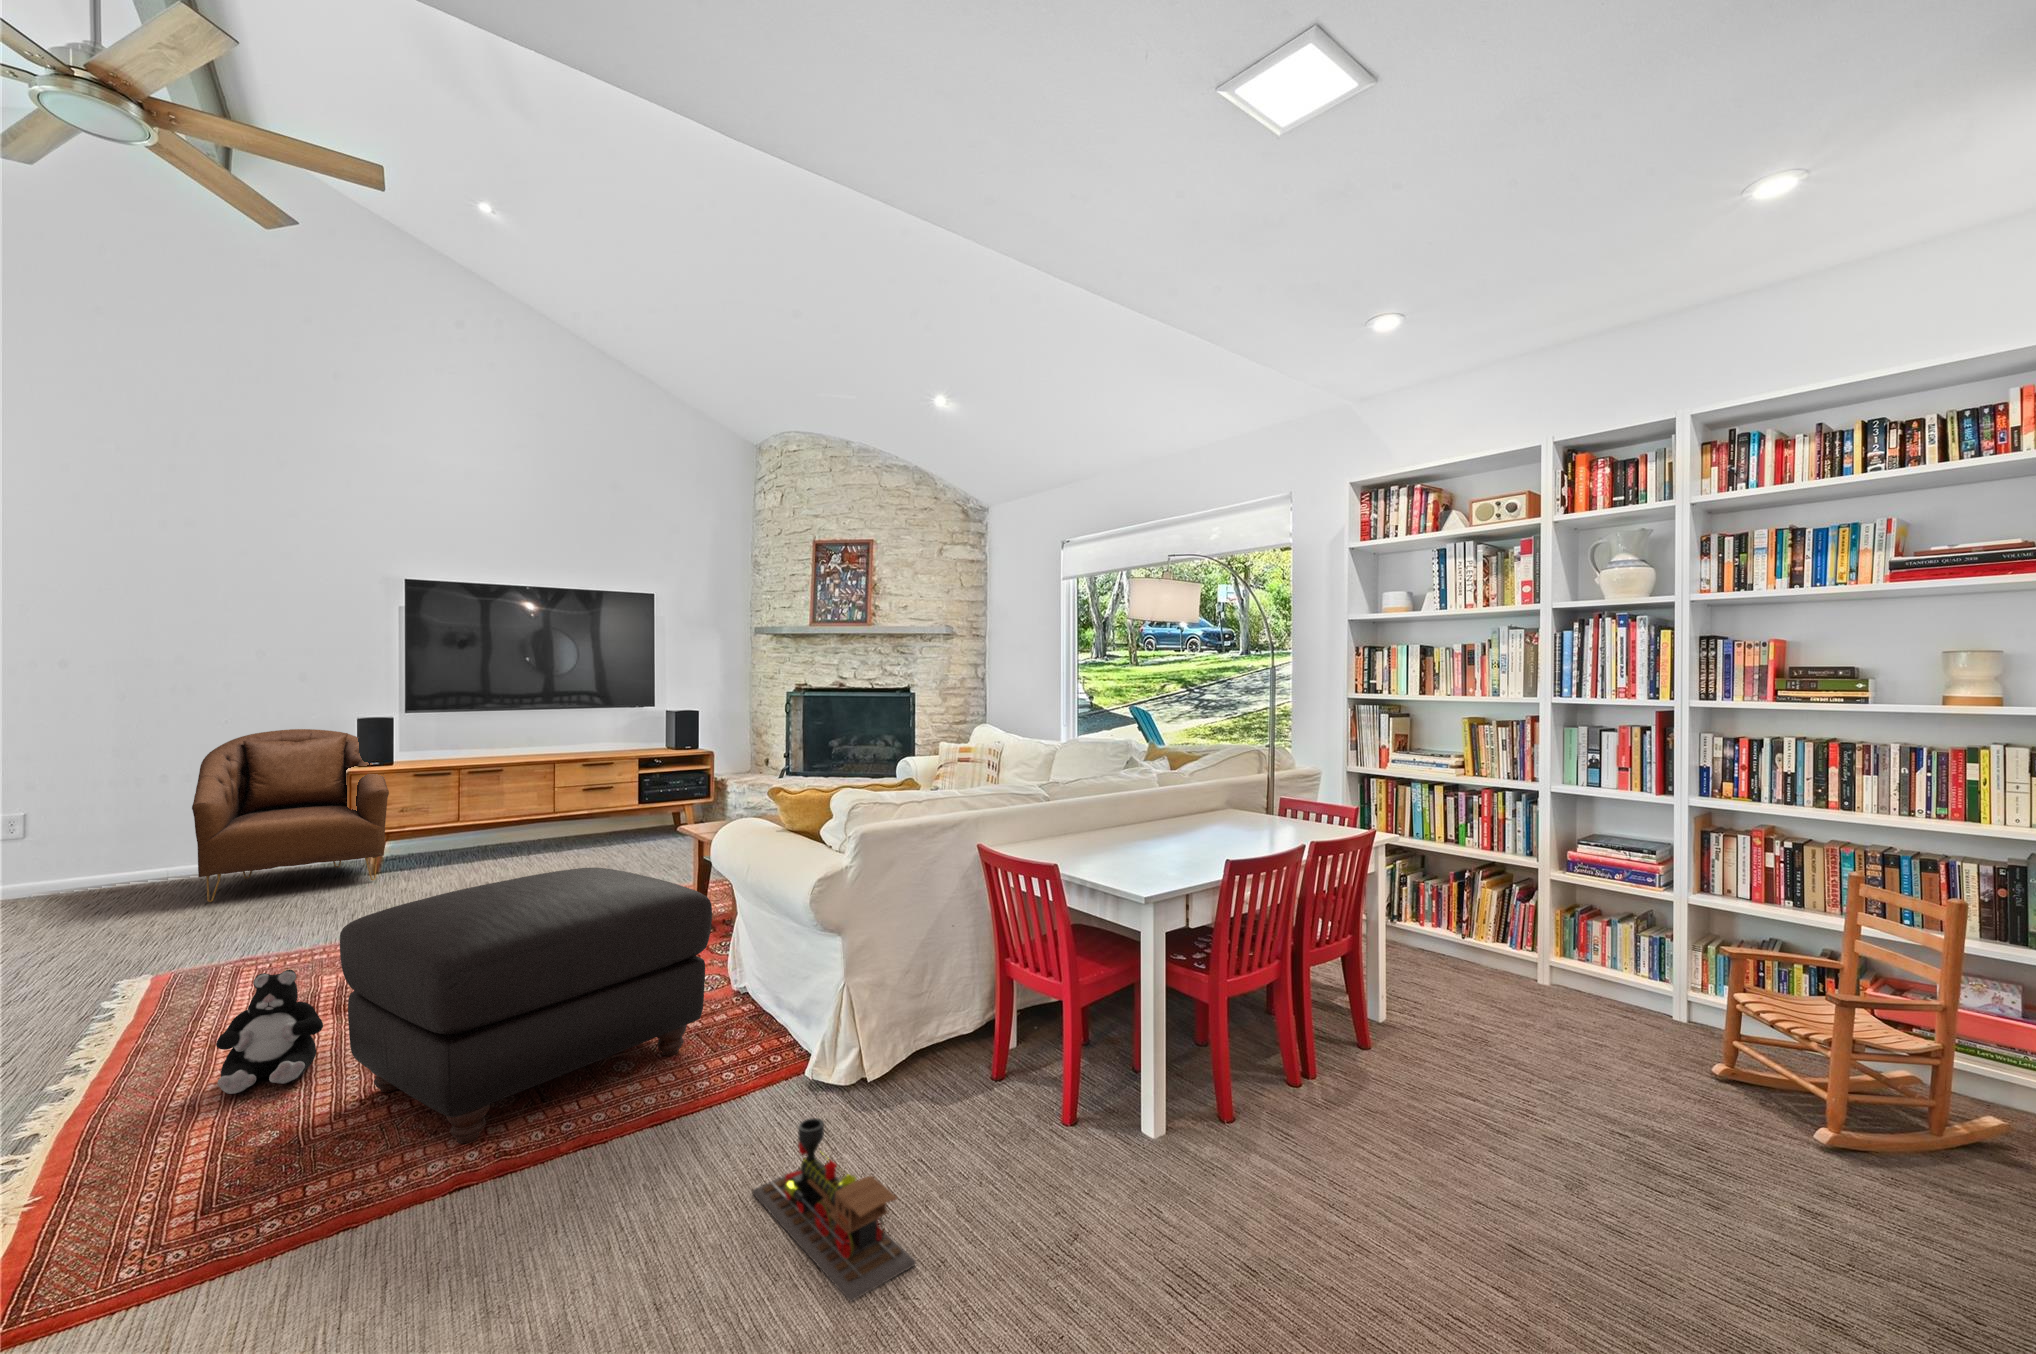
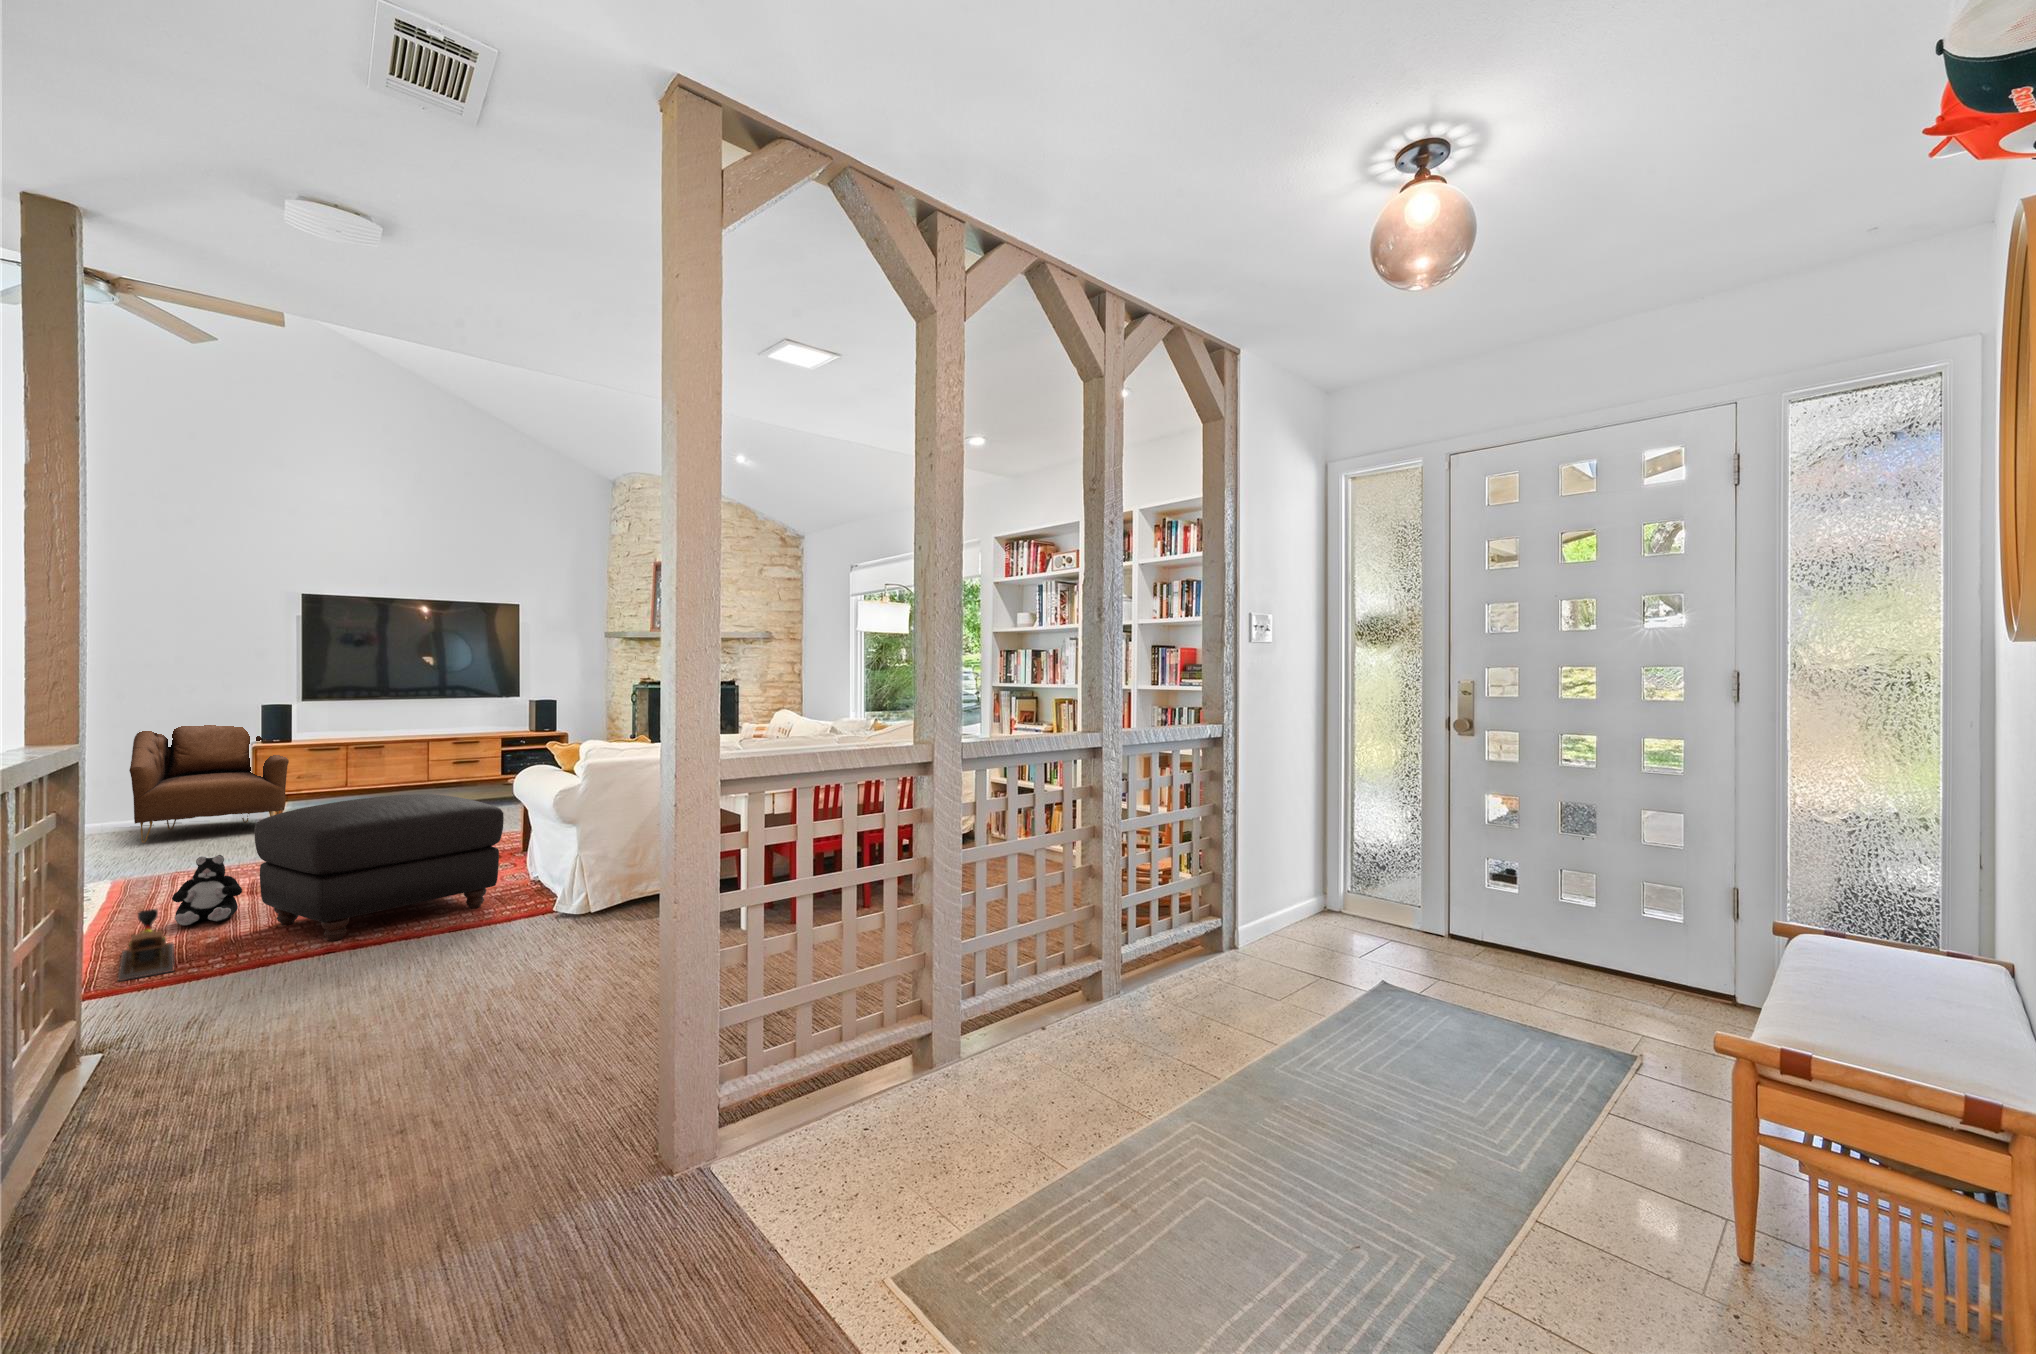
toy train: present [752,1118,916,1301] -> present [118,909,174,981]

